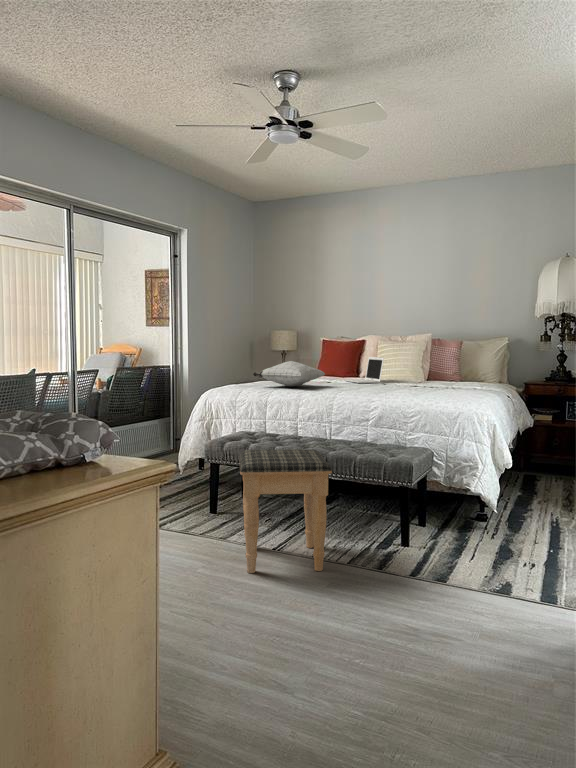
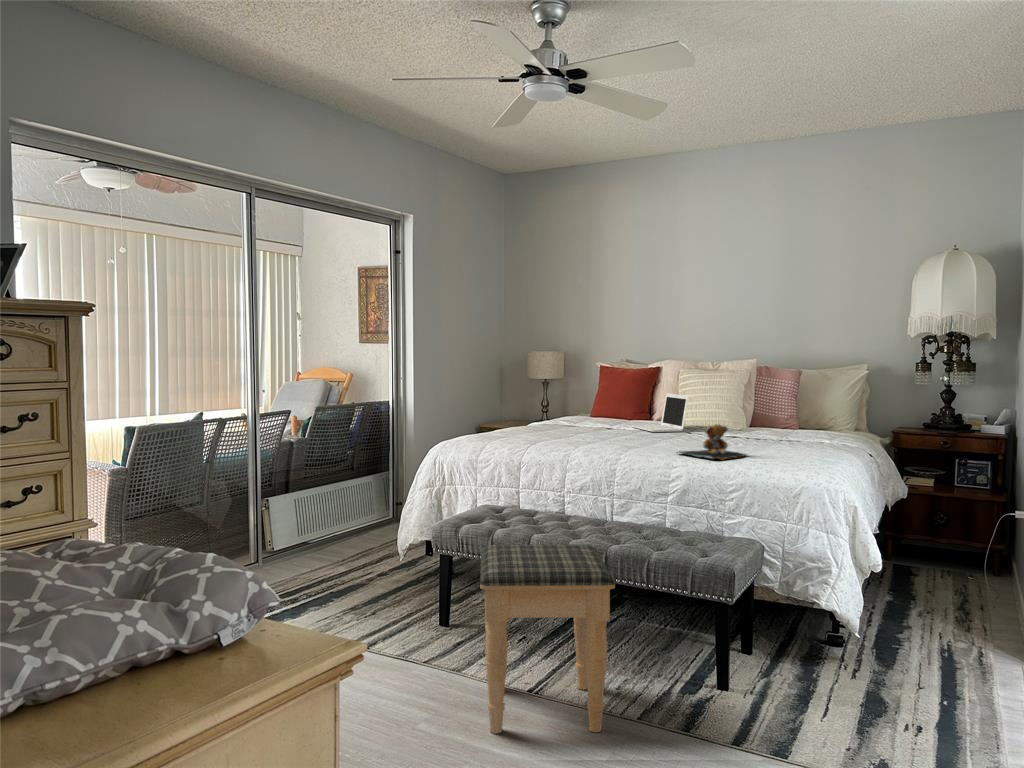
pillow: present [253,361,325,387] -> none [502,403,606,439]
teddy bear: none [375,373,424,397] -> present [678,424,746,460]

